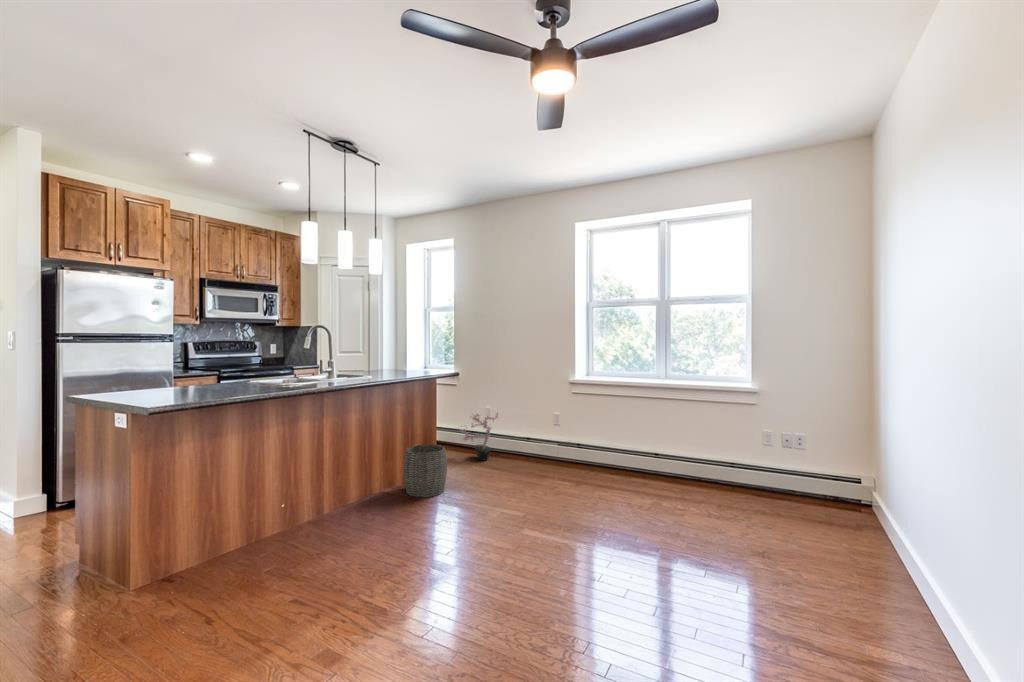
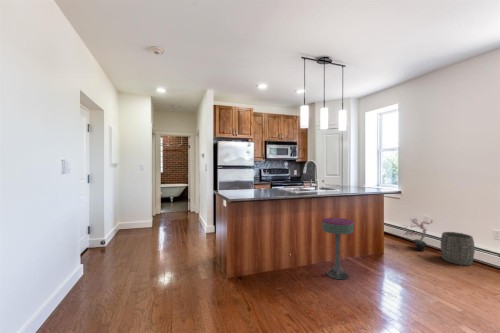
bar stool: none [344,423,398,527] -> present [322,218,354,279]
woven basket: present [404,444,447,497] -> present [441,232,475,265]

